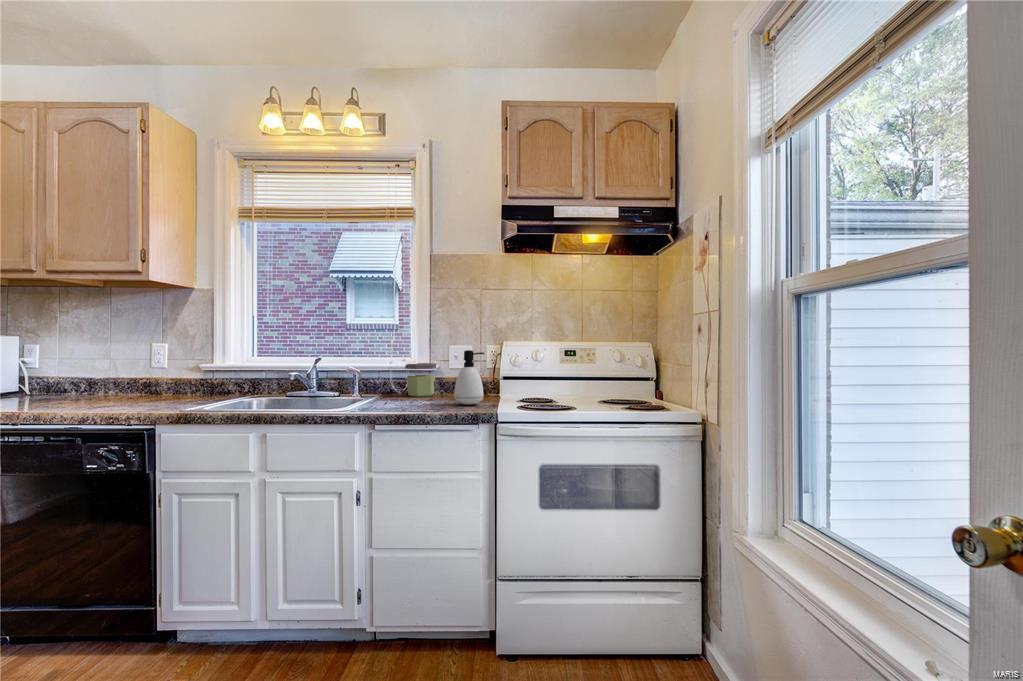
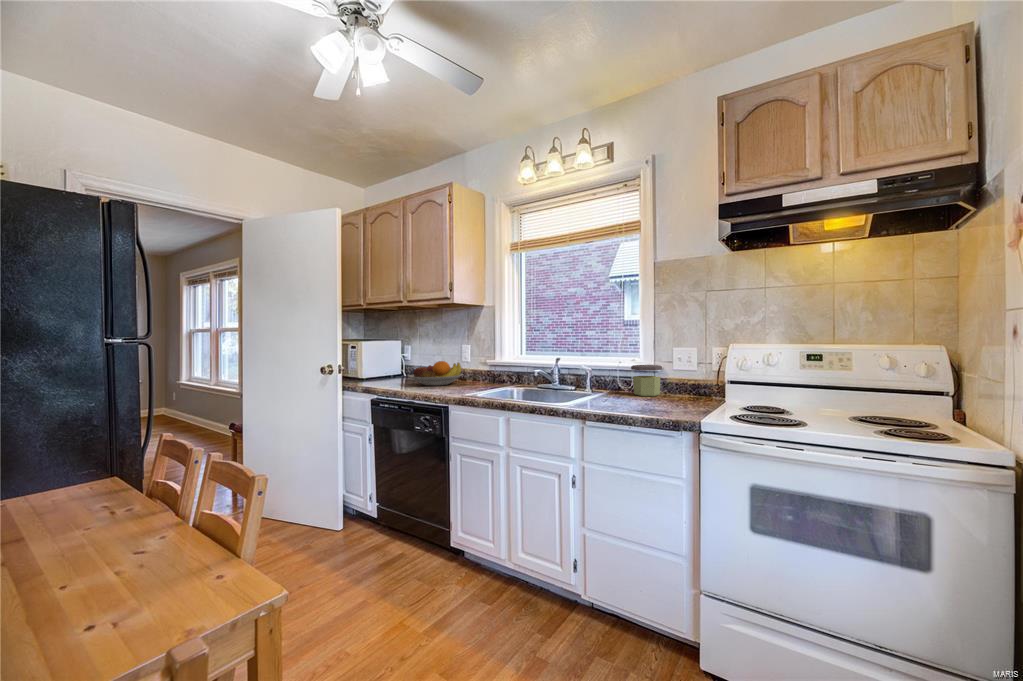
soap dispenser: present [454,350,484,405] -> none [666,355,697,409]
fruit bowl: none [54,365,161,403] -> present [409,361,463,386]

